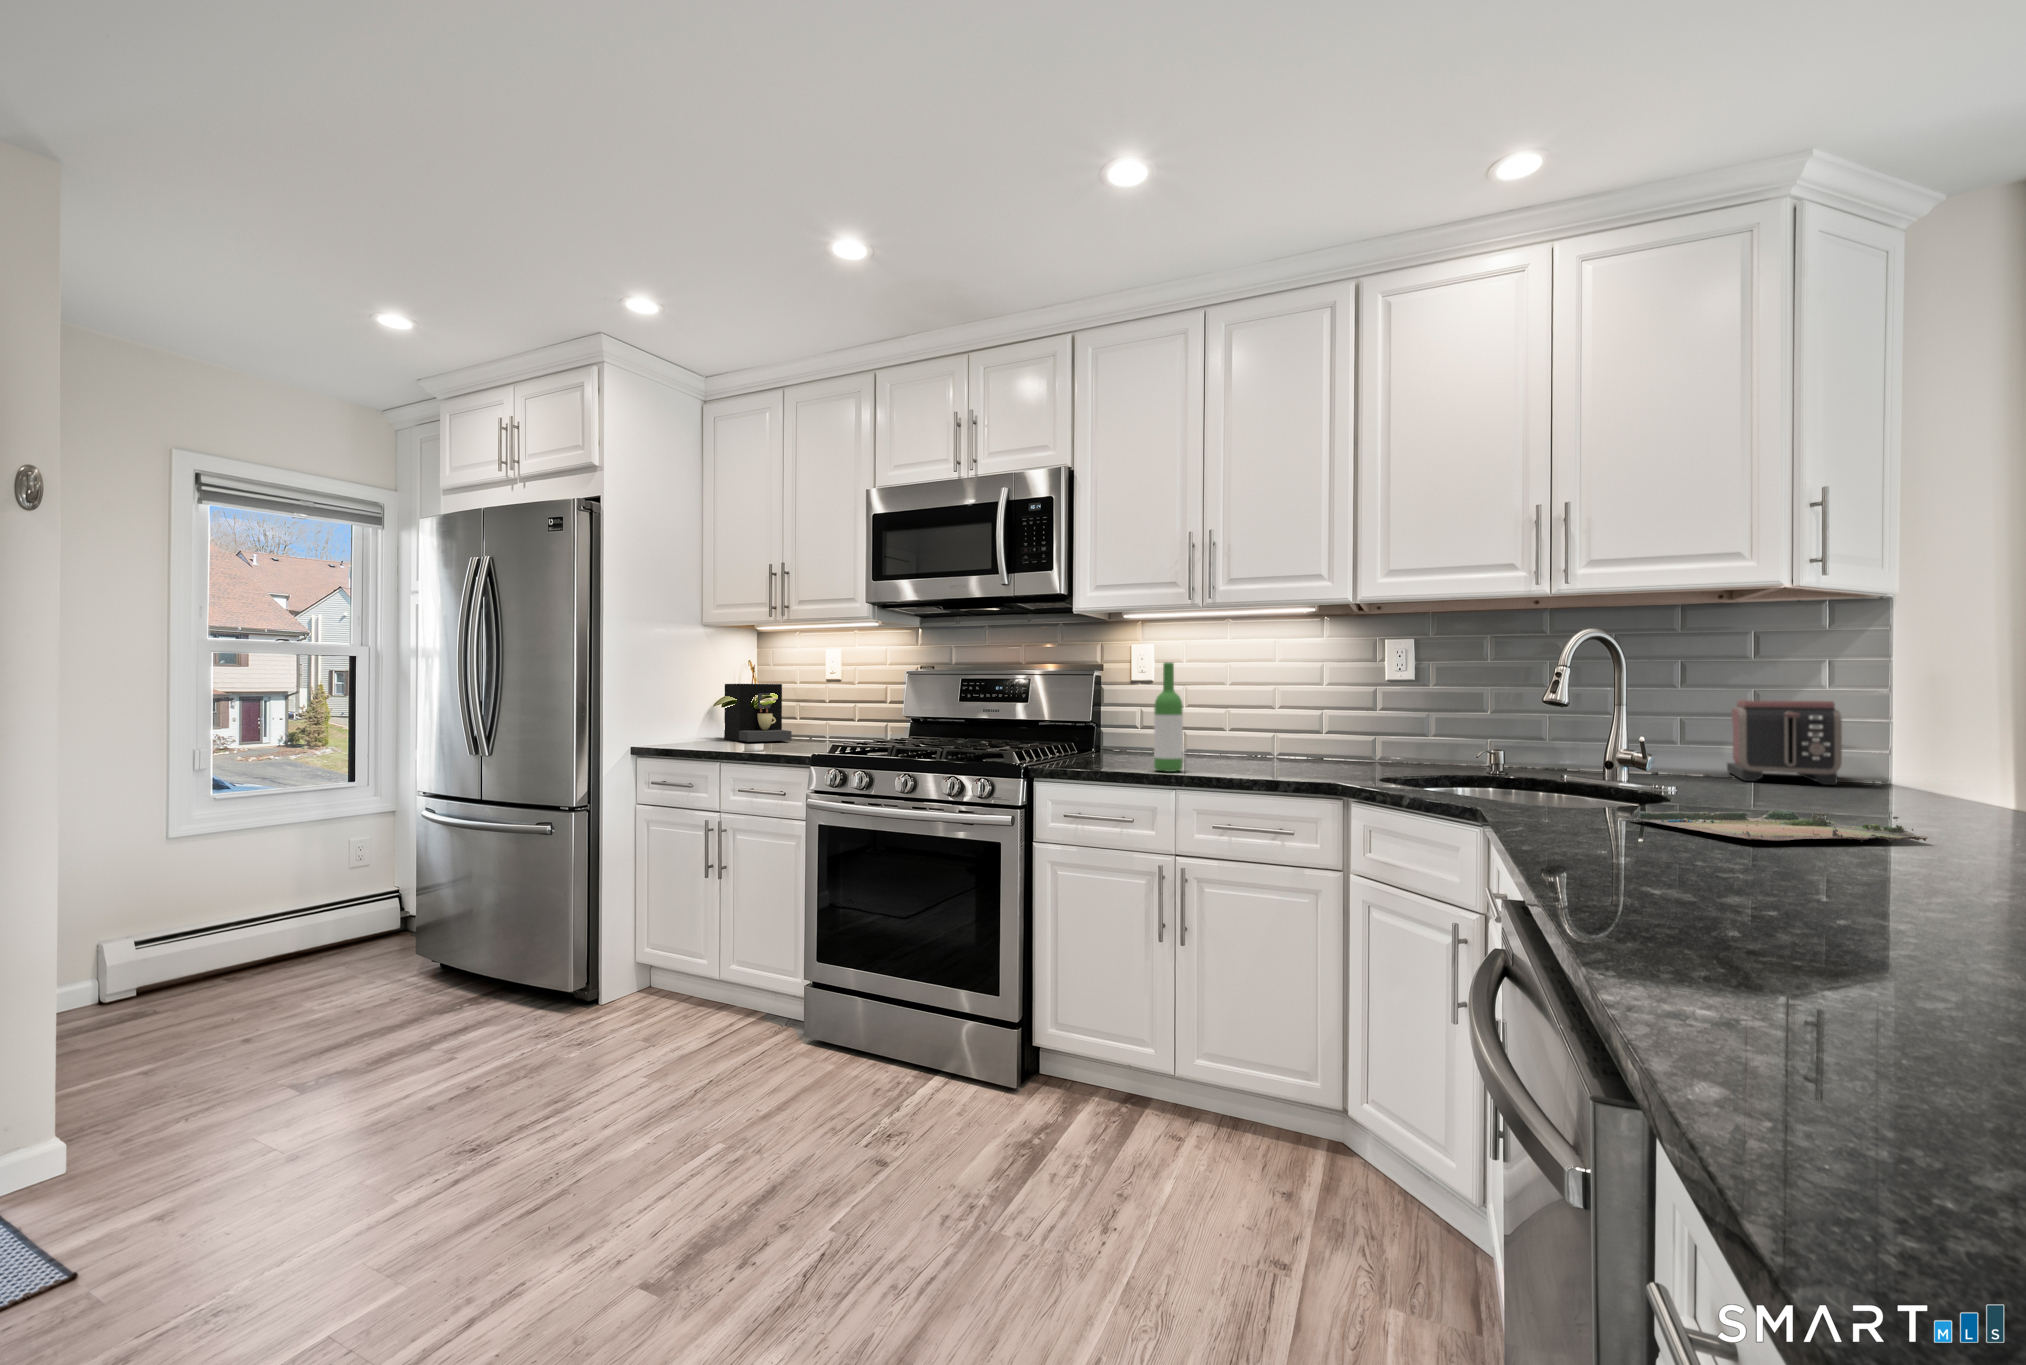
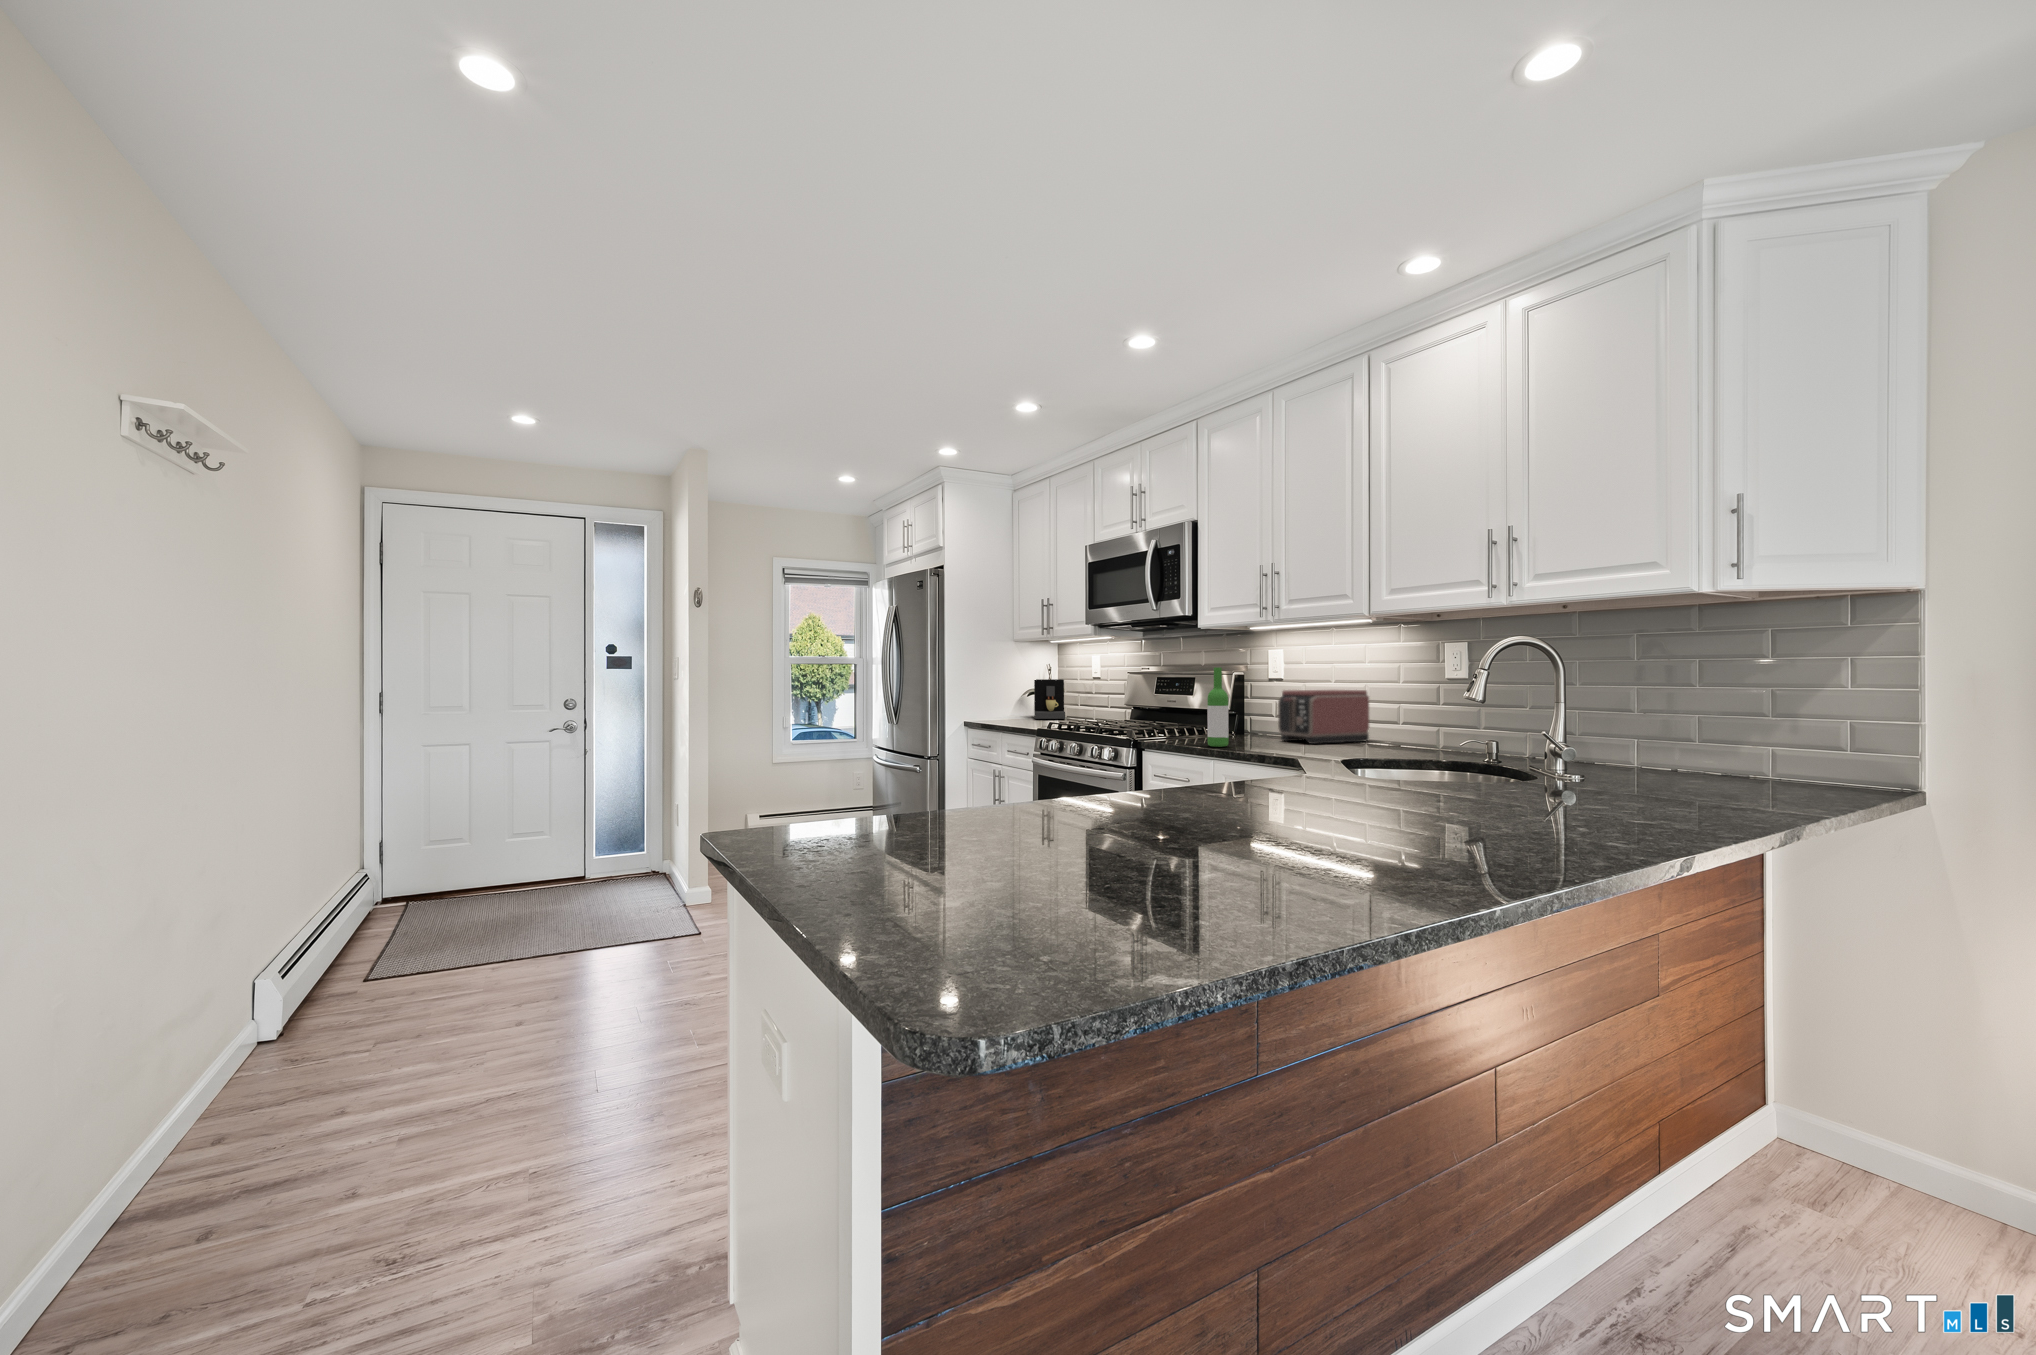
toaster: present [1727,700,1842,785] -> present [1278,690,1369,744]
tray: present [1628,807,1928,842] -> none [1335,778,1504,810]

